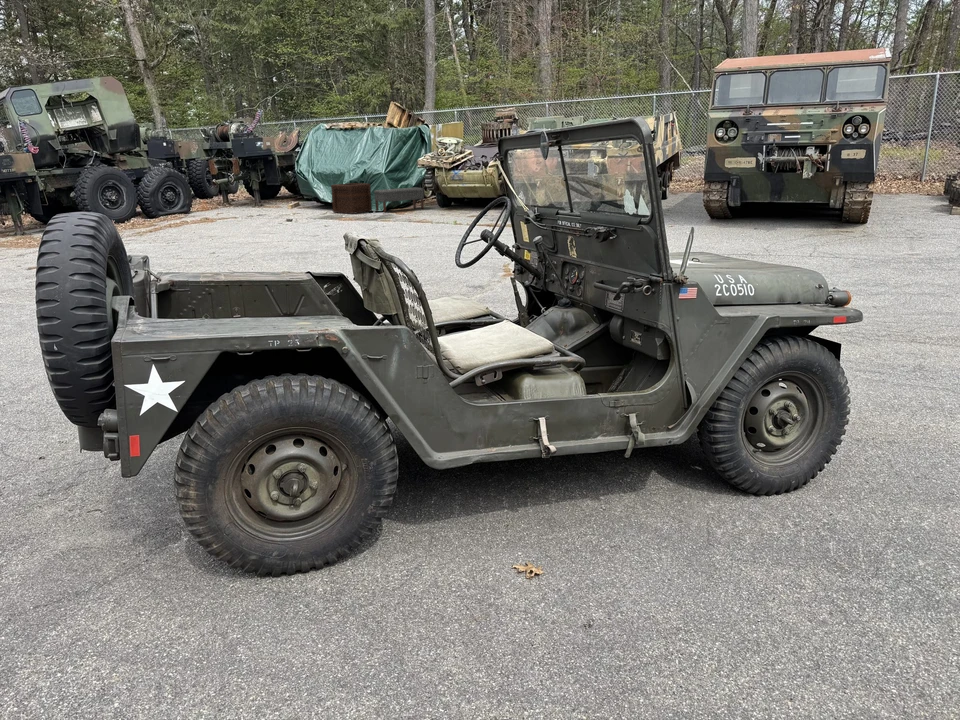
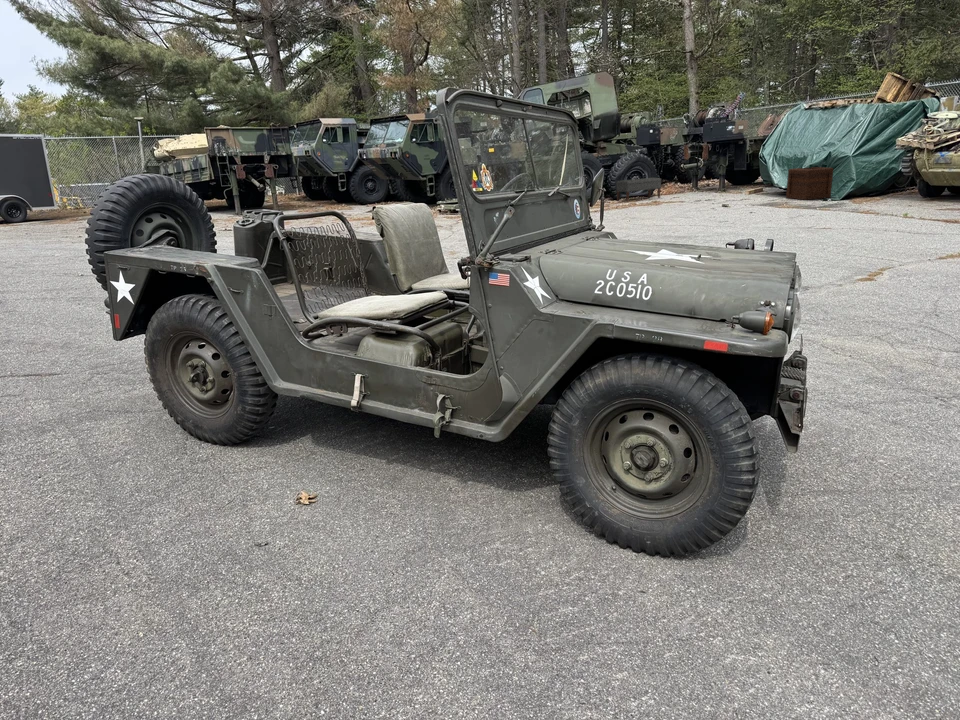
bench: present [374,187,424,212] -> present [616,178,661,202]

